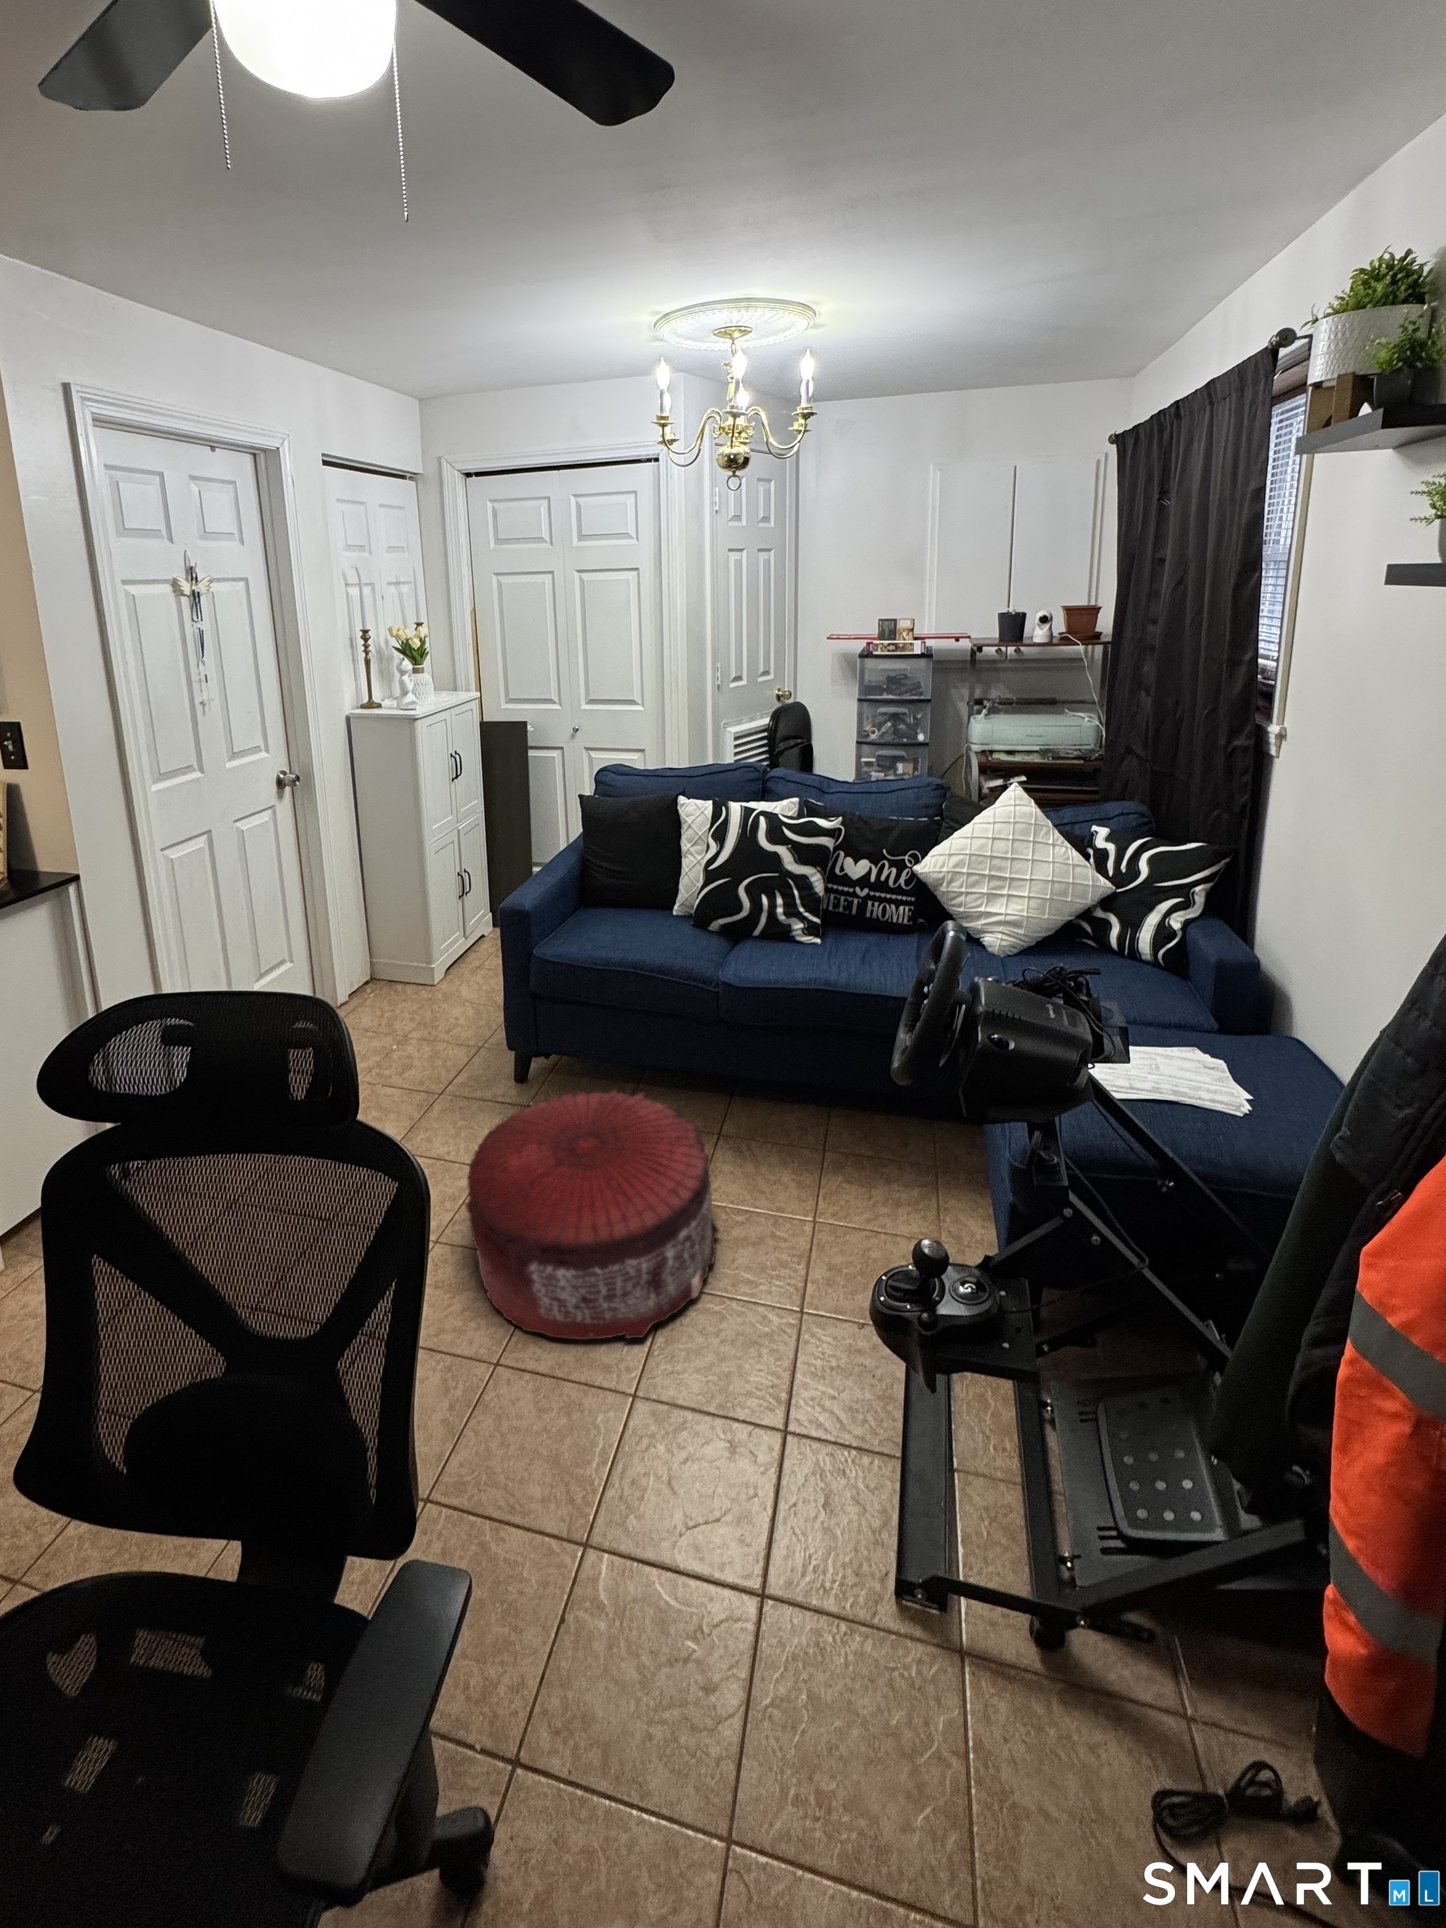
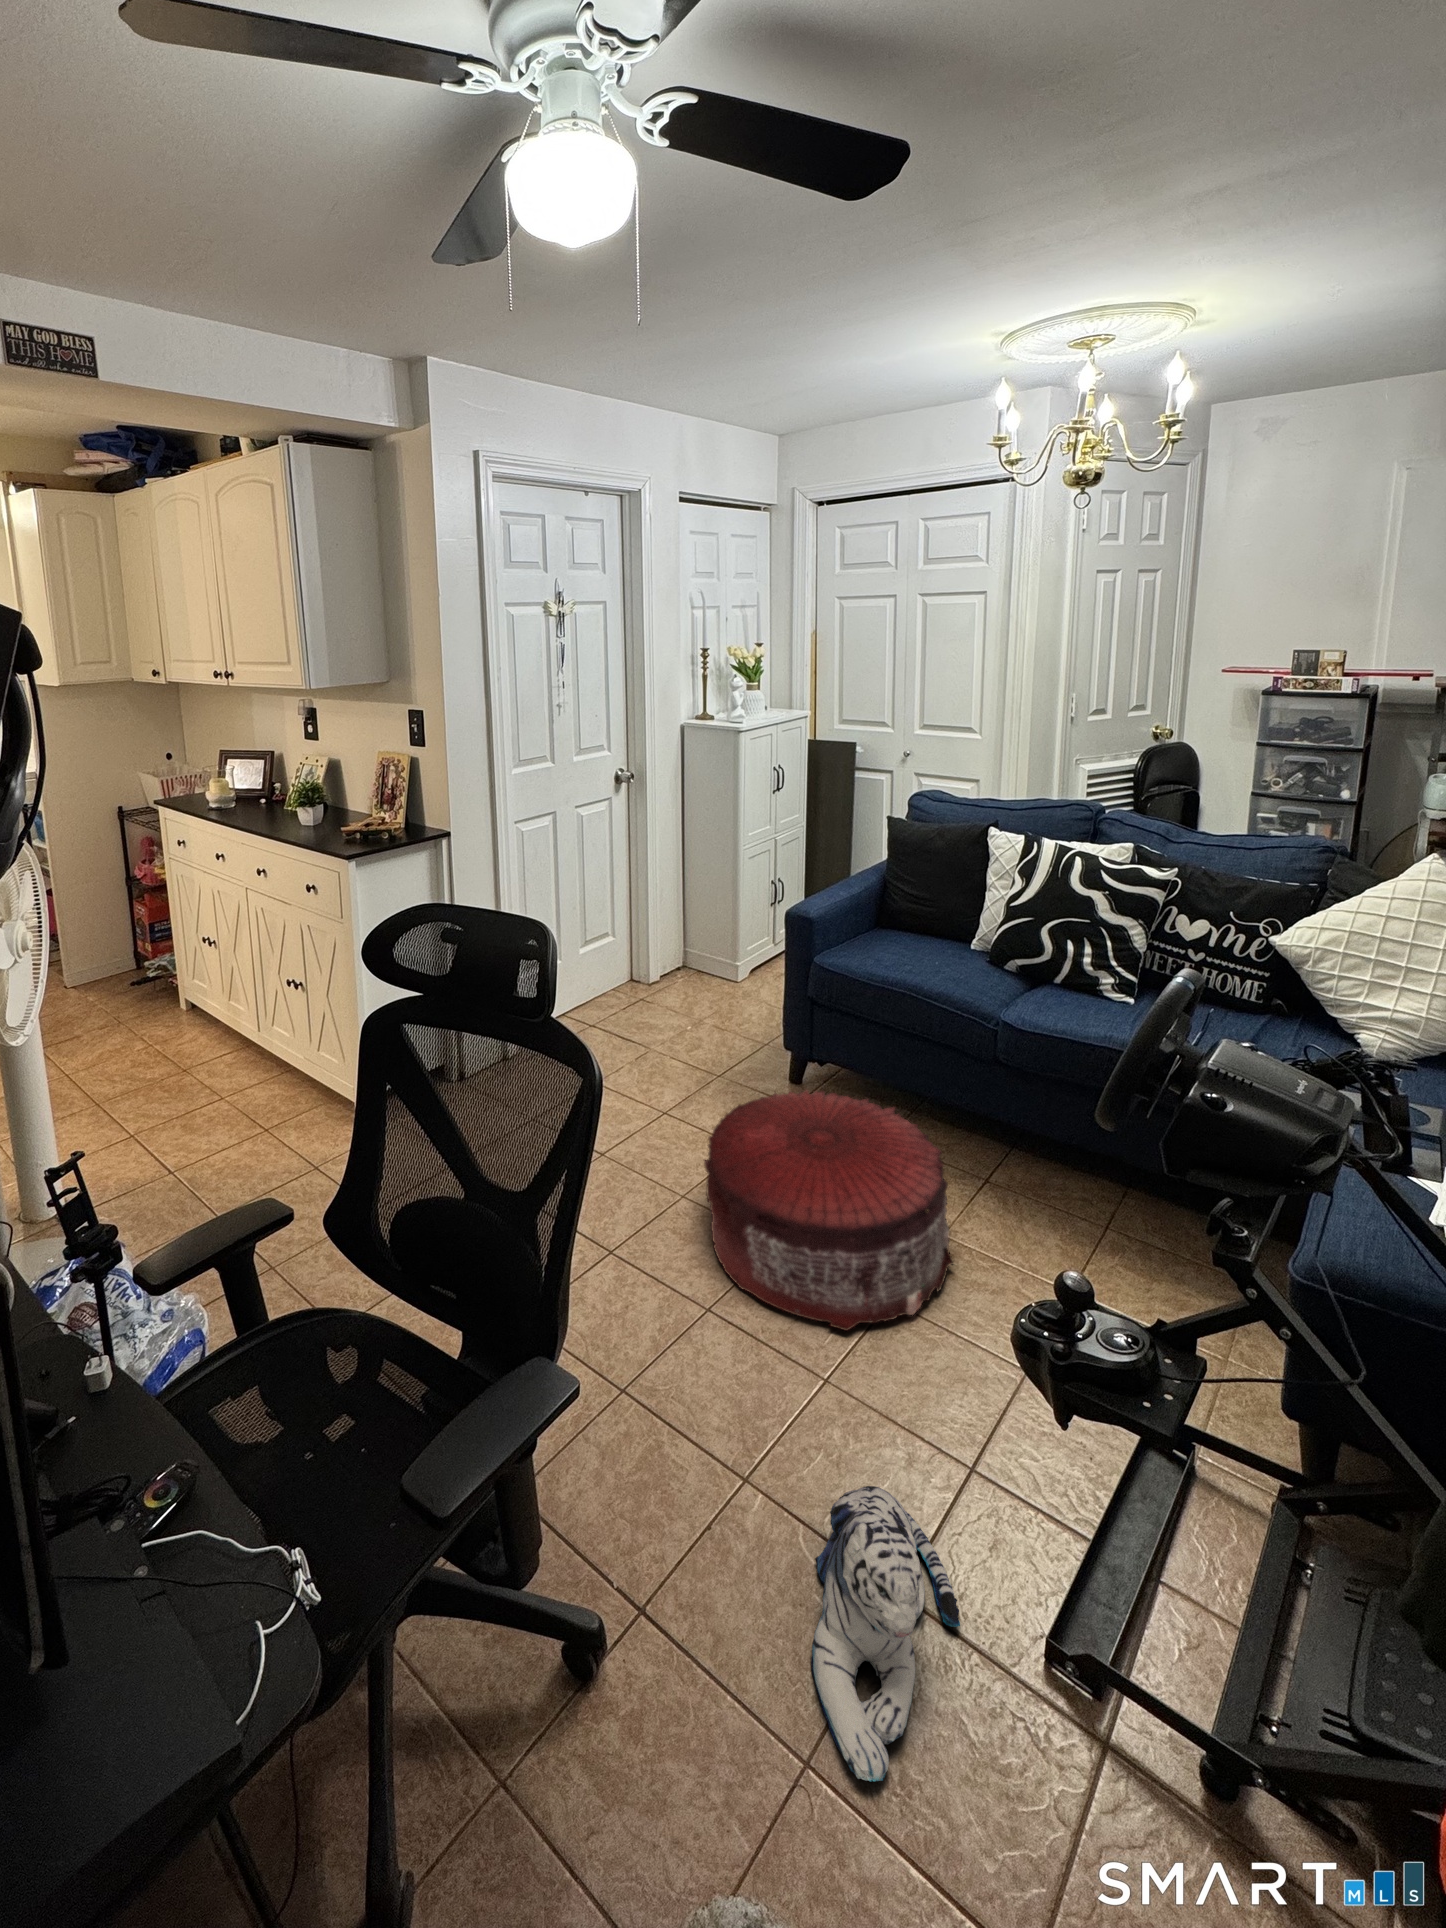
plush toy: none [677,1495,820,1819] -> present [811,1486,960,1782]

